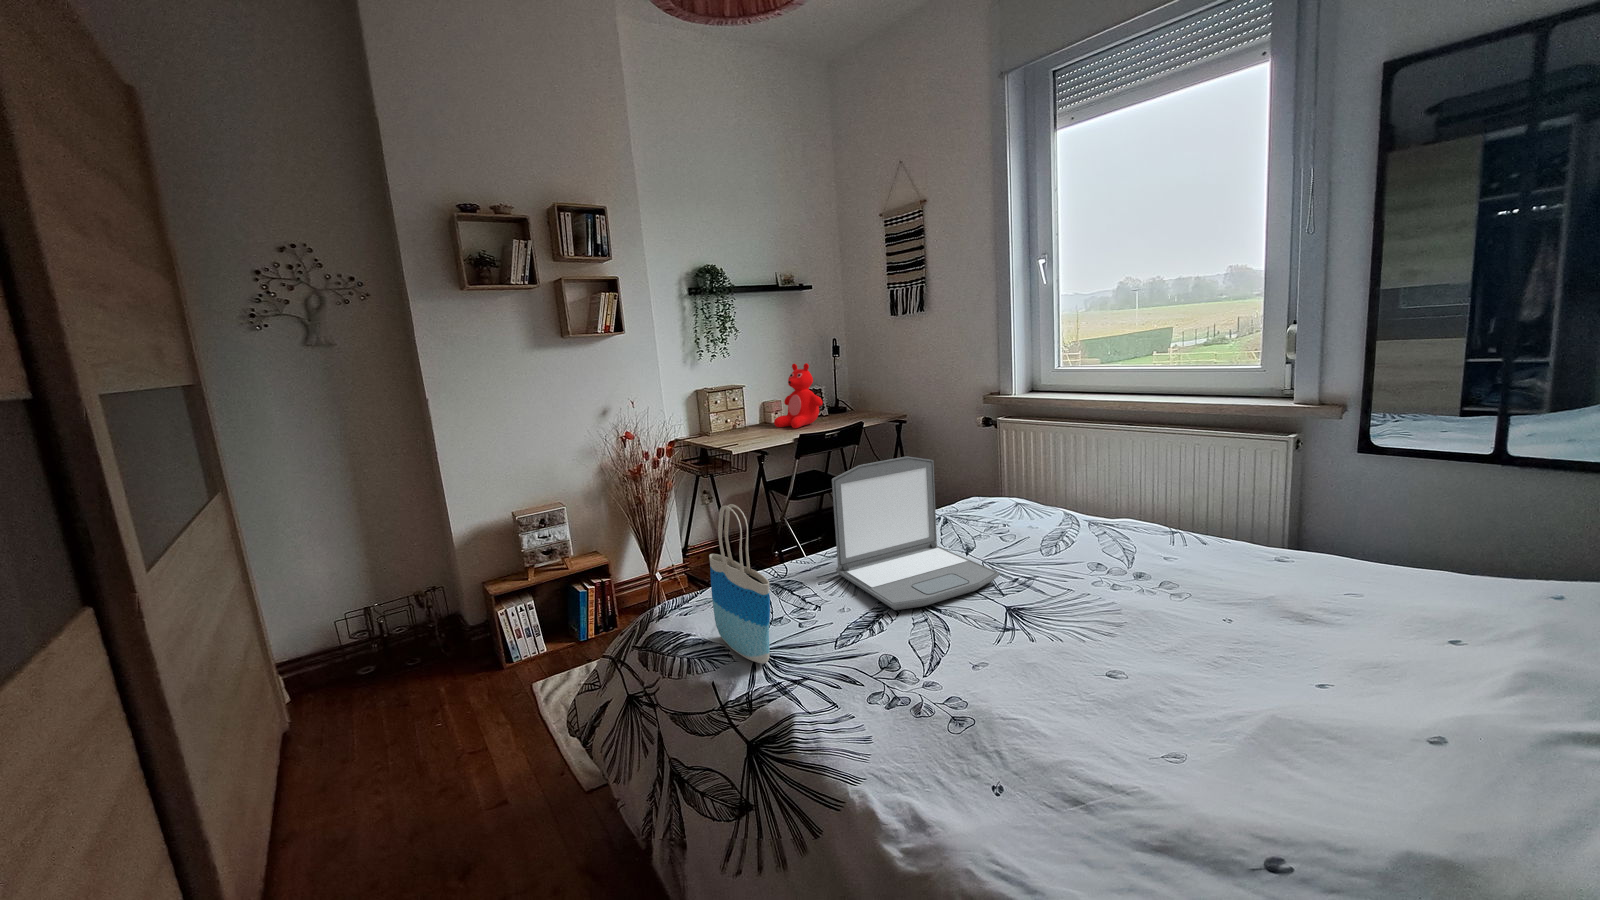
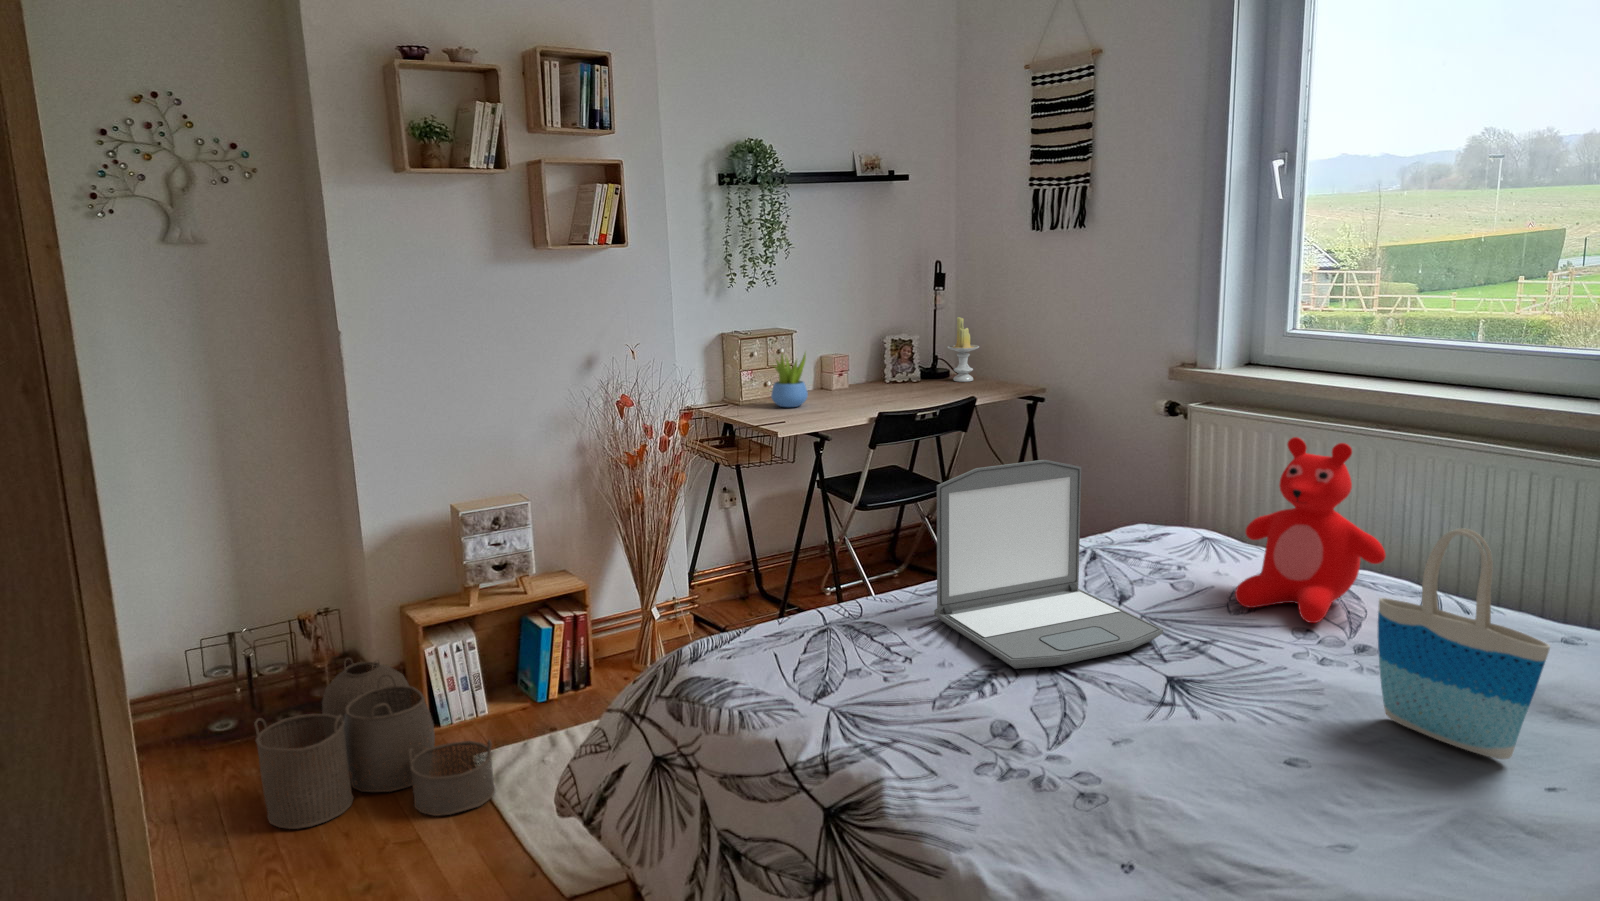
teddy bear: present [774,363,823,428] -> present [1235,437,1386,623]
candle: none [844,373,864,414] -> present [947,317,980,382]
succulent plant: none [729,397,755,436] -> present [771,353,808,407]
tote bag: present [709,504,770,663] -> present [1378,528,1550,759]
woven basket: none [358,624,541,755] -> present [254,658,495,829]

